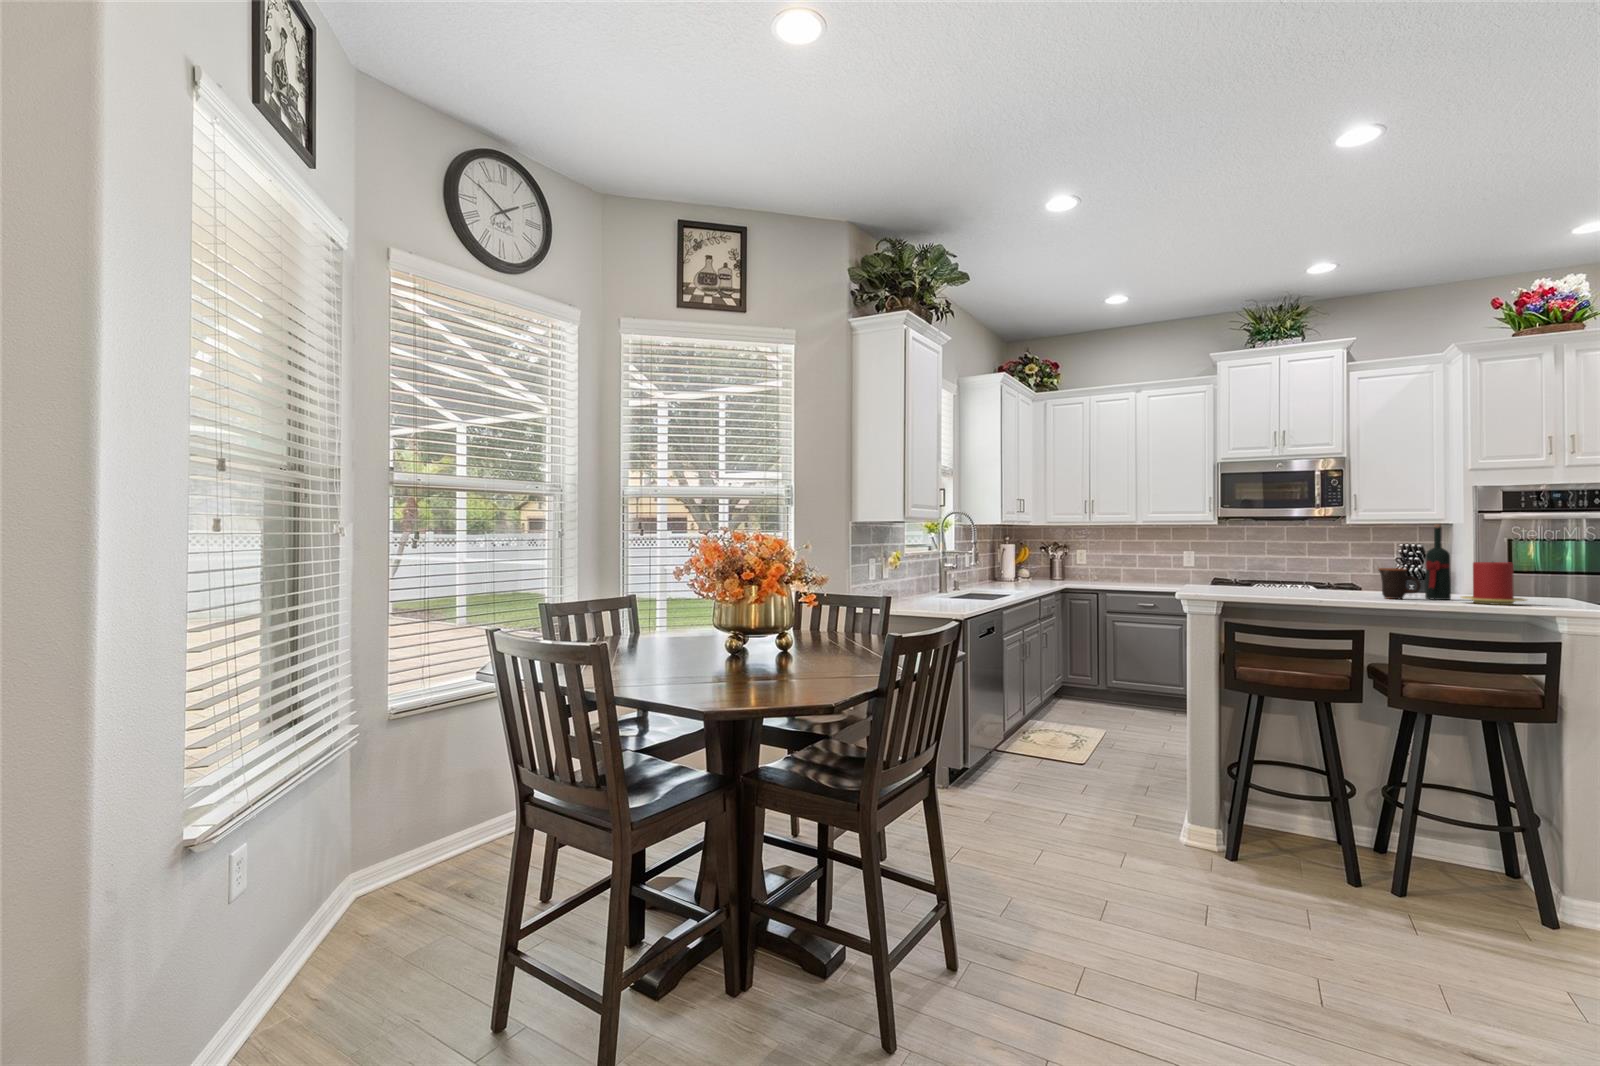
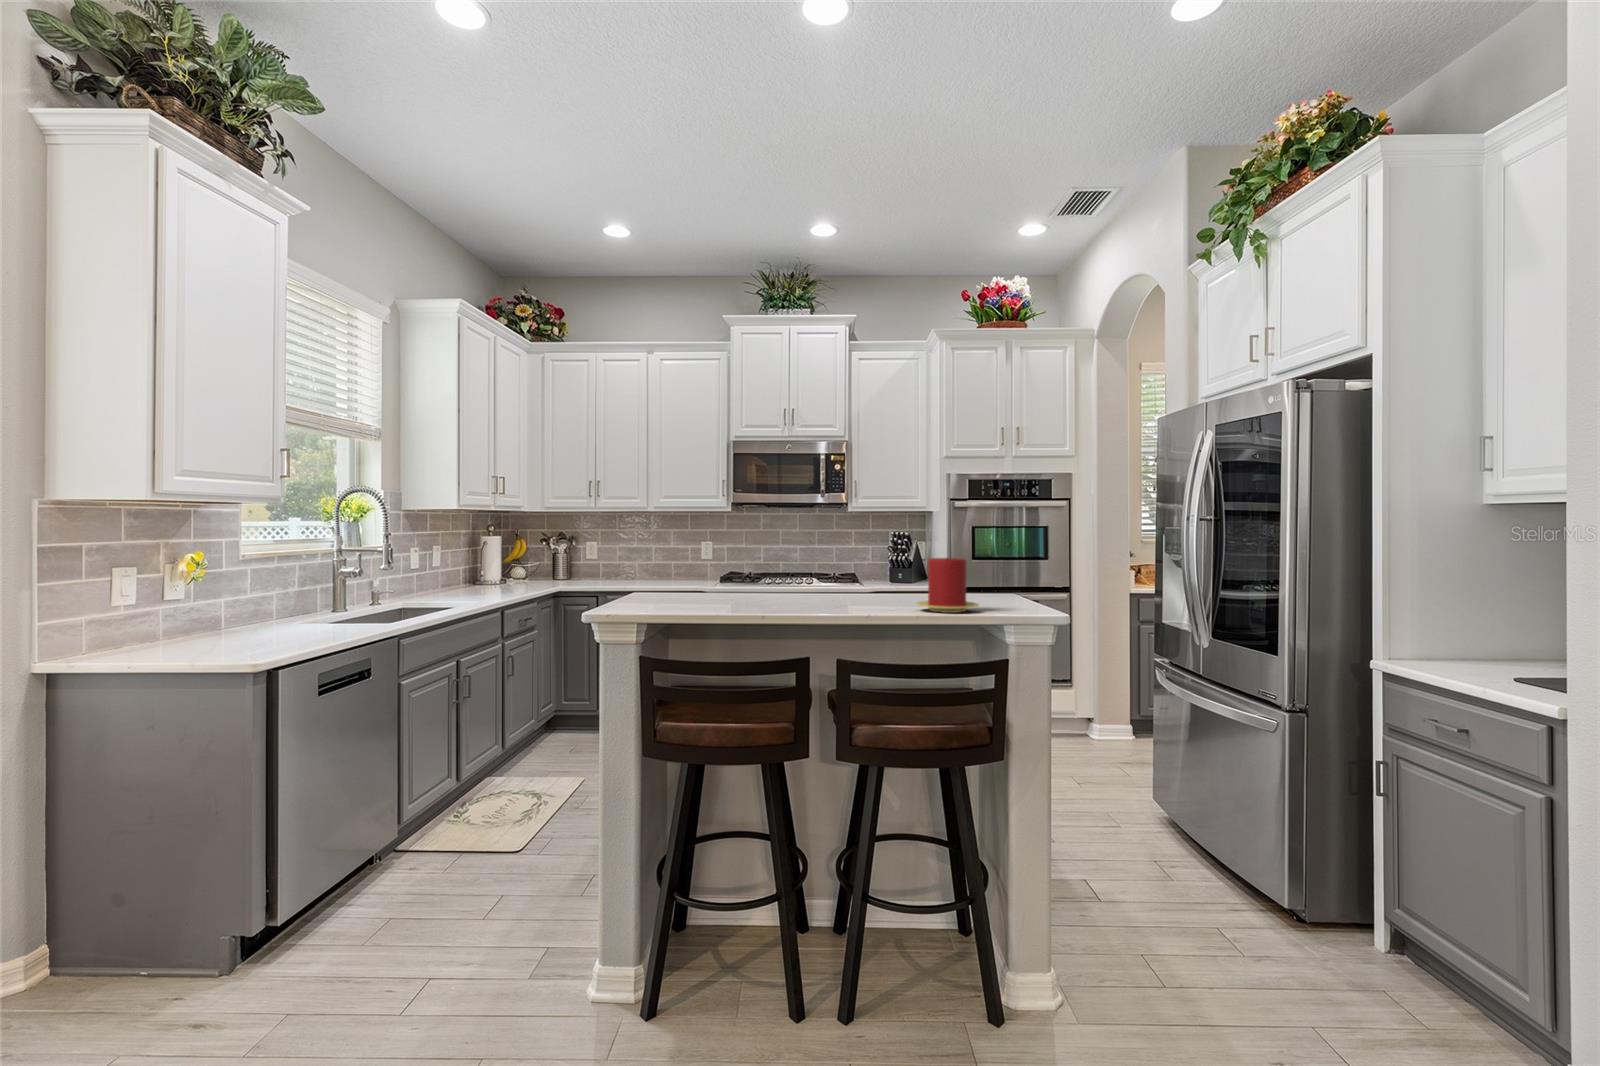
wine bottle: present [1425,524,1451,600] -> none [887,511,911,605]
mug: present [1378,568,1421,599] -> none [836,567,879,607]

